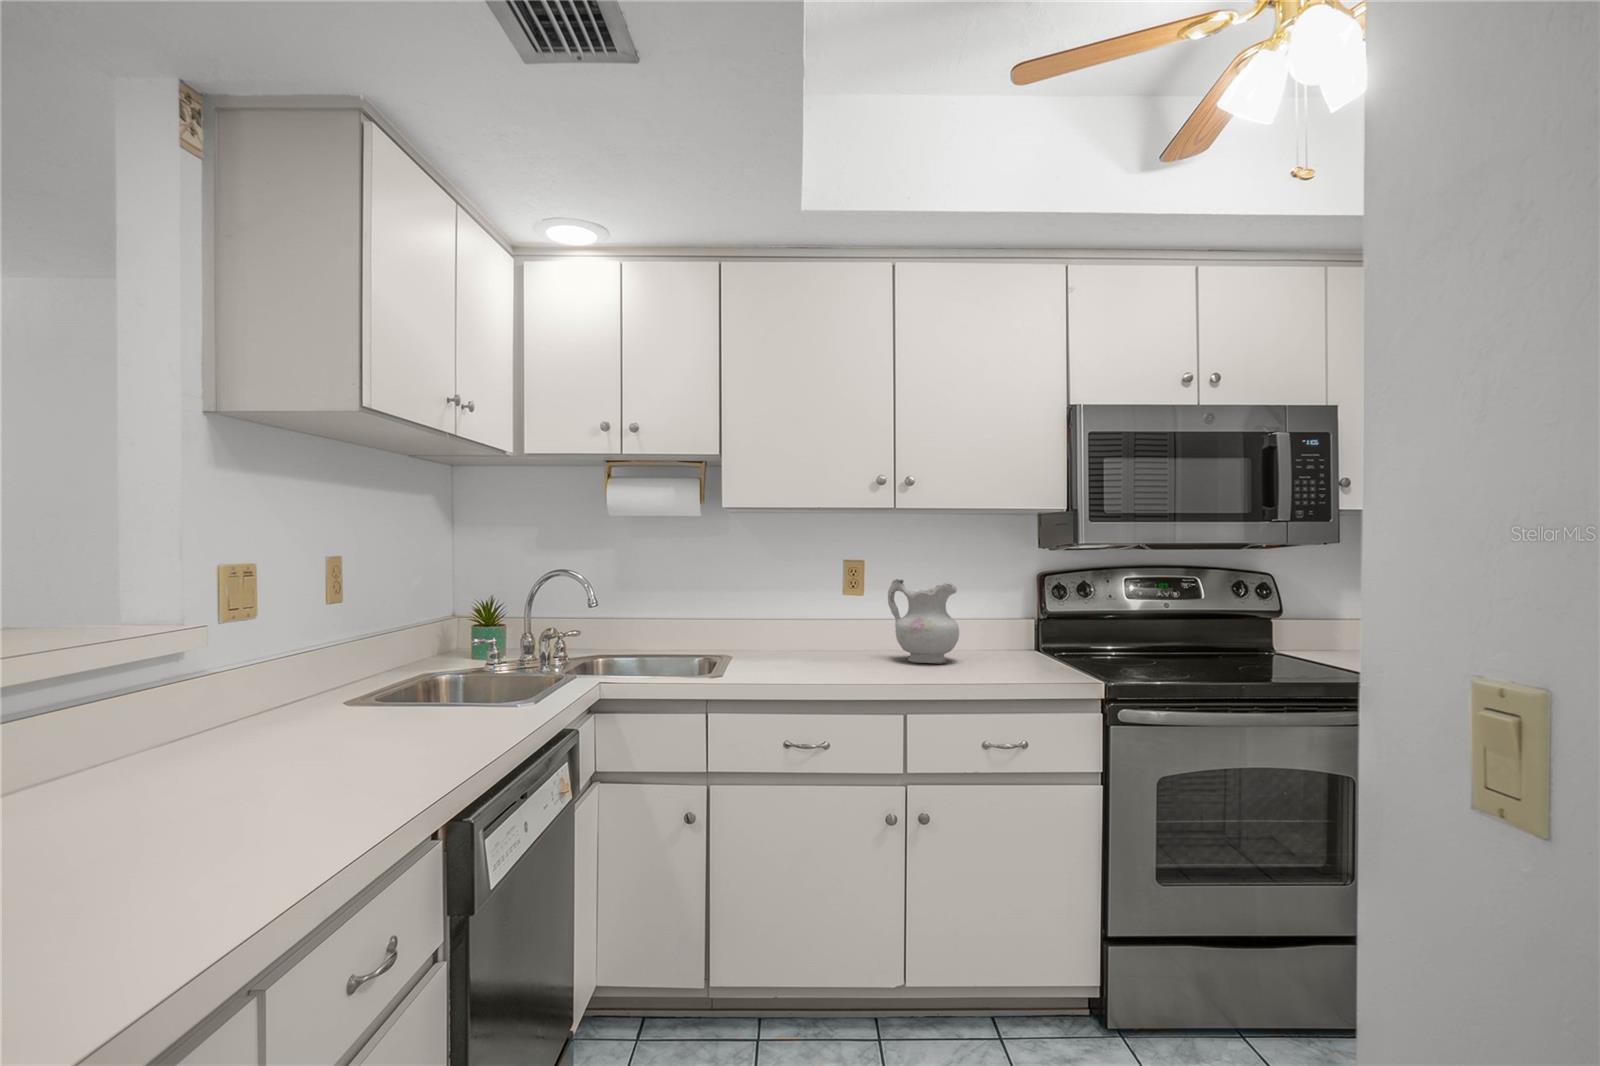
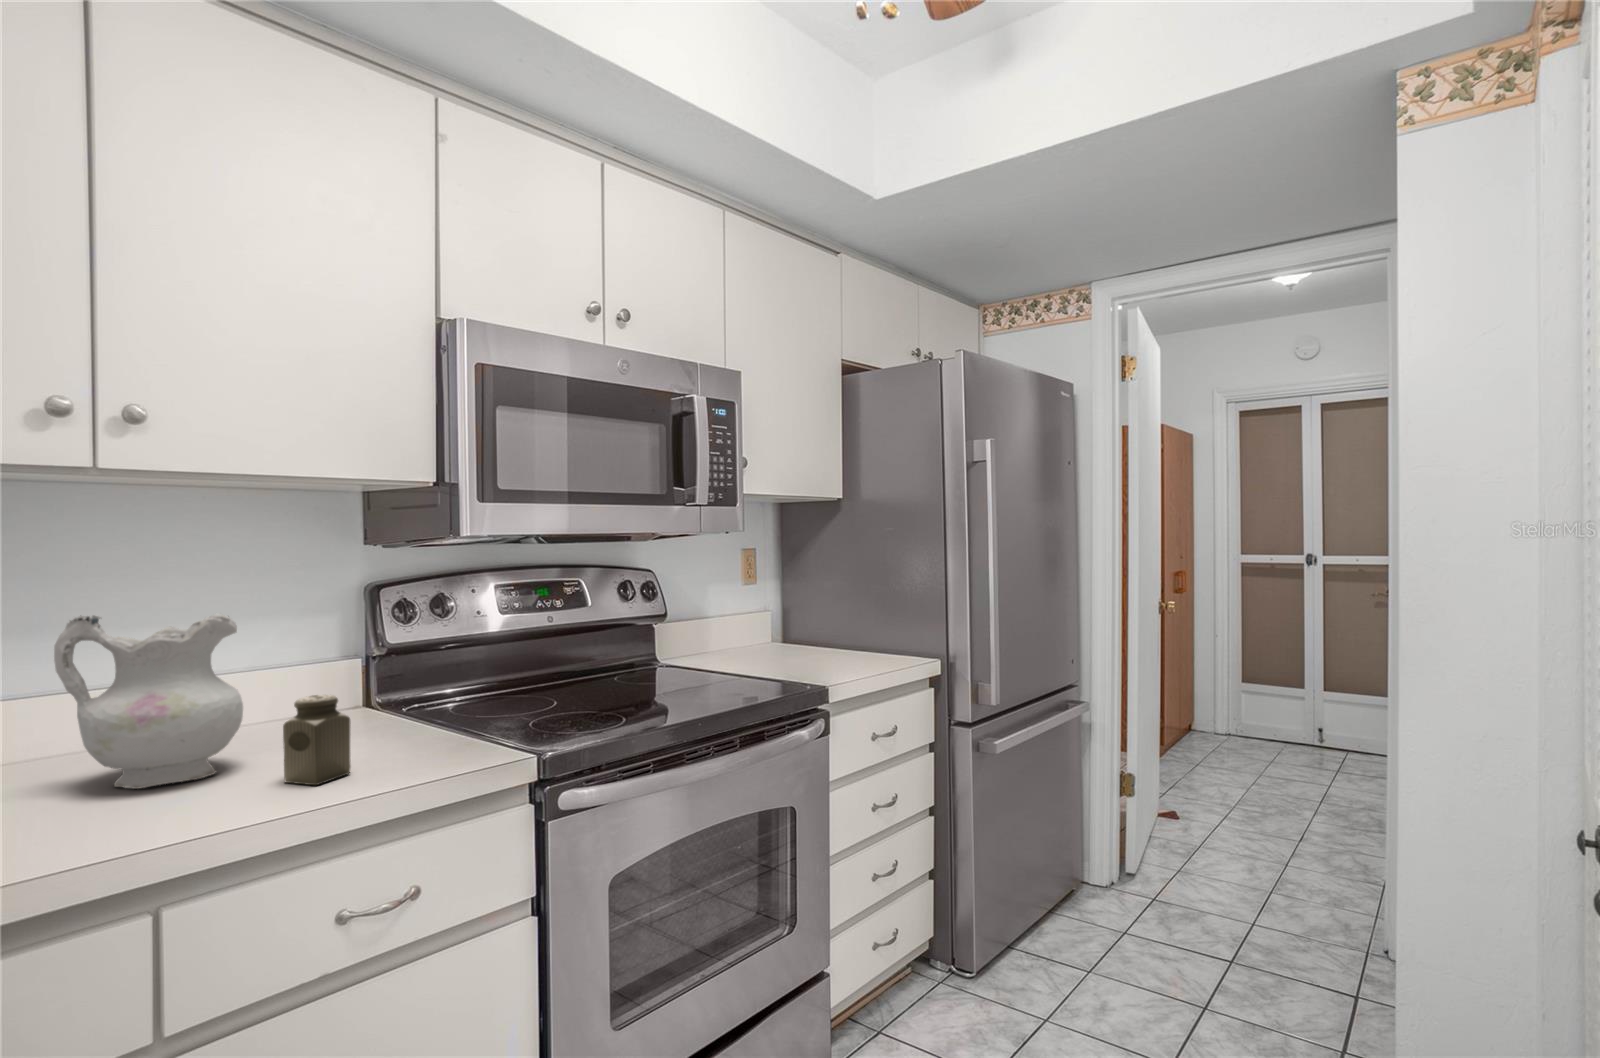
salt shaker: none [969,628,1000,674] -> present [283,695,351,785]

